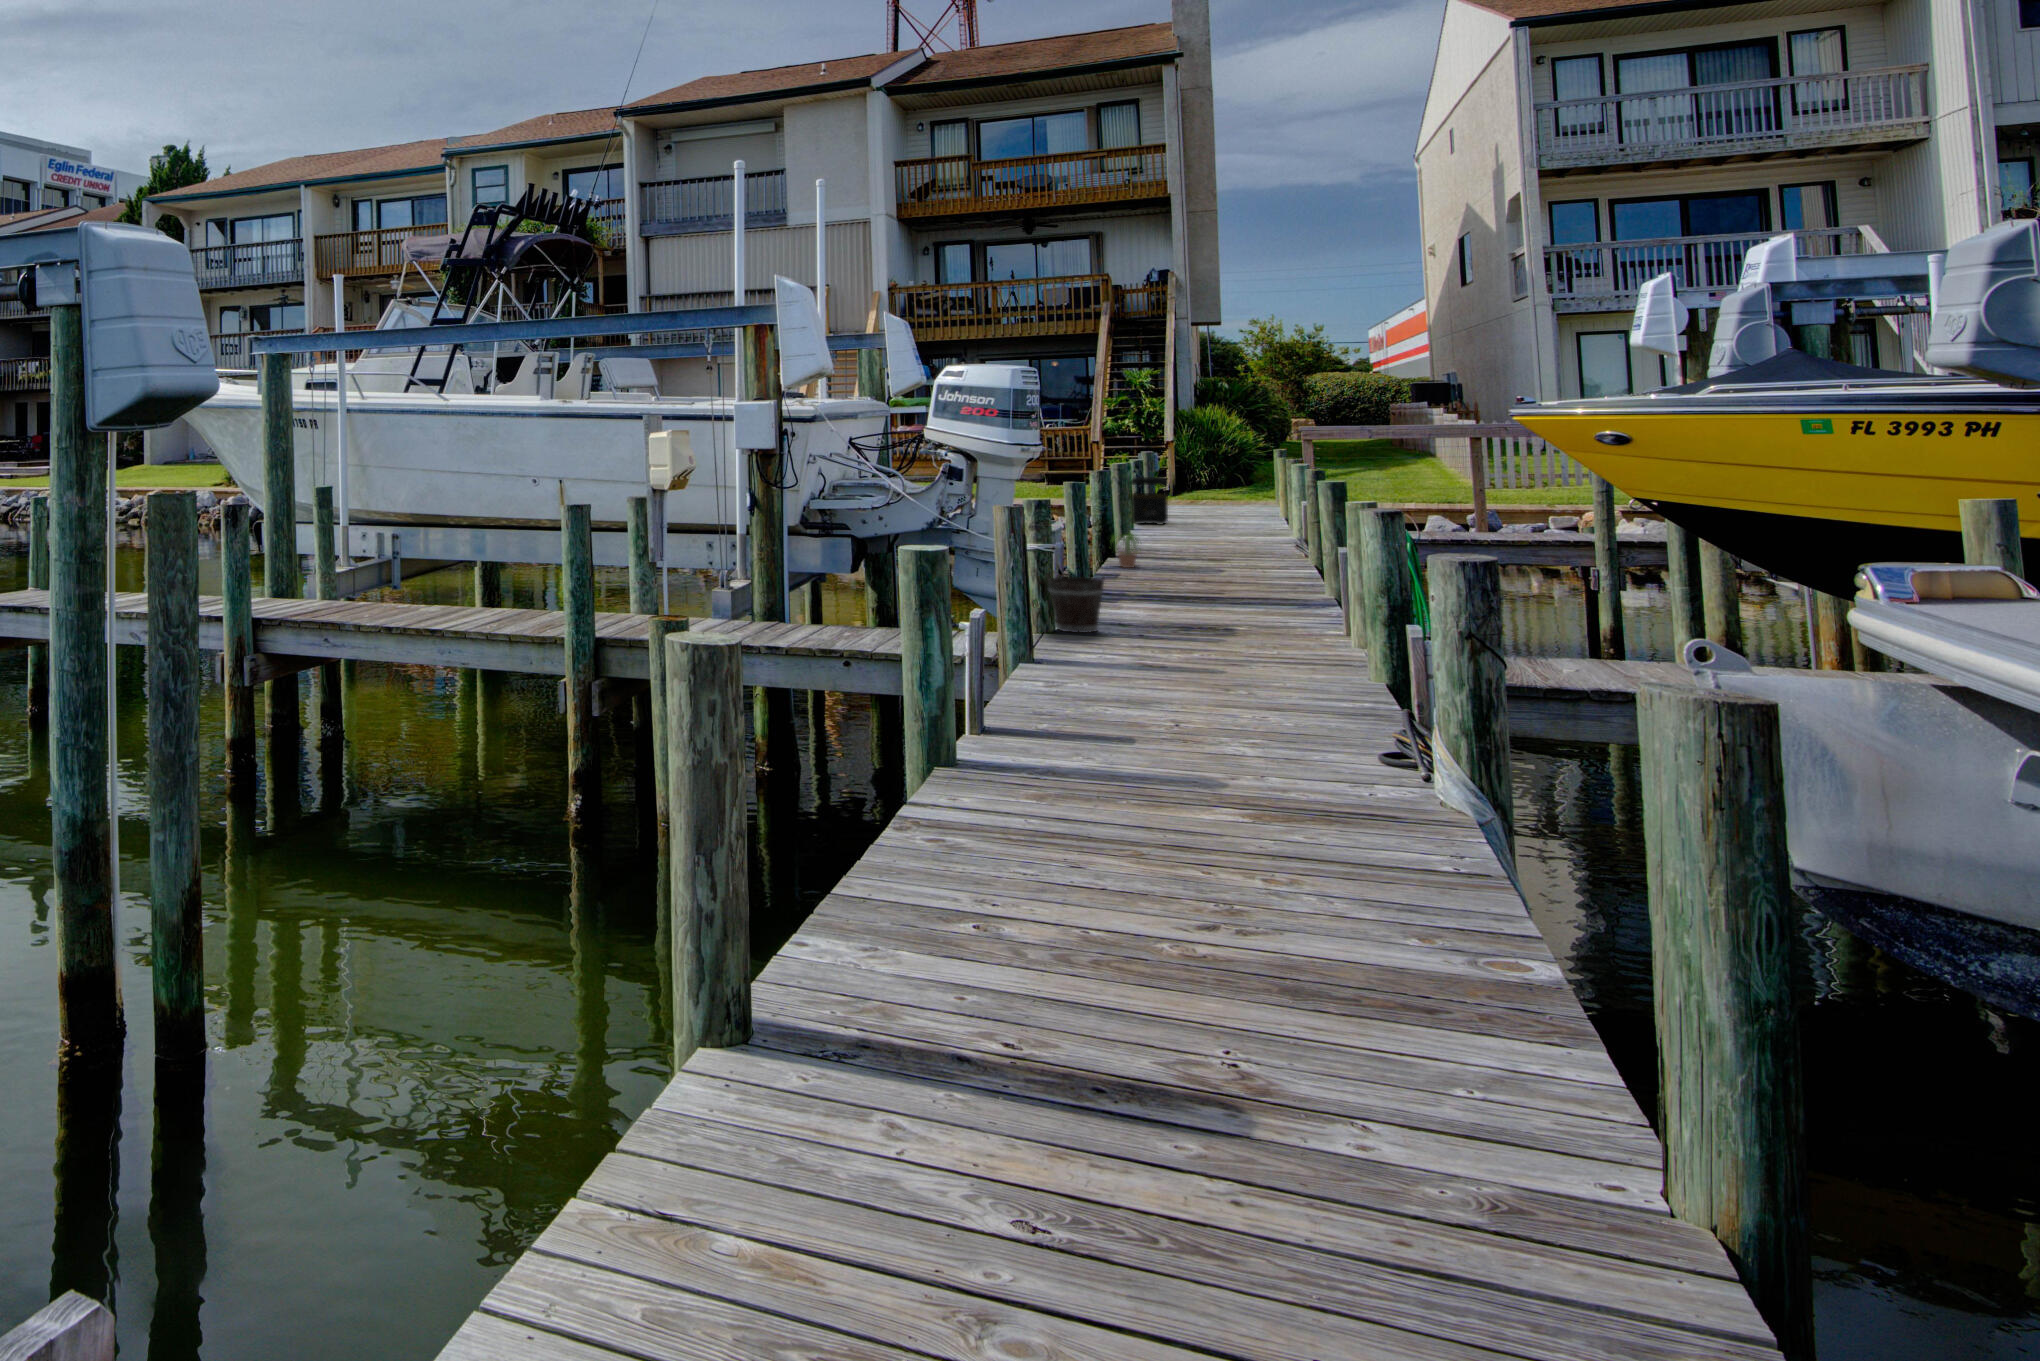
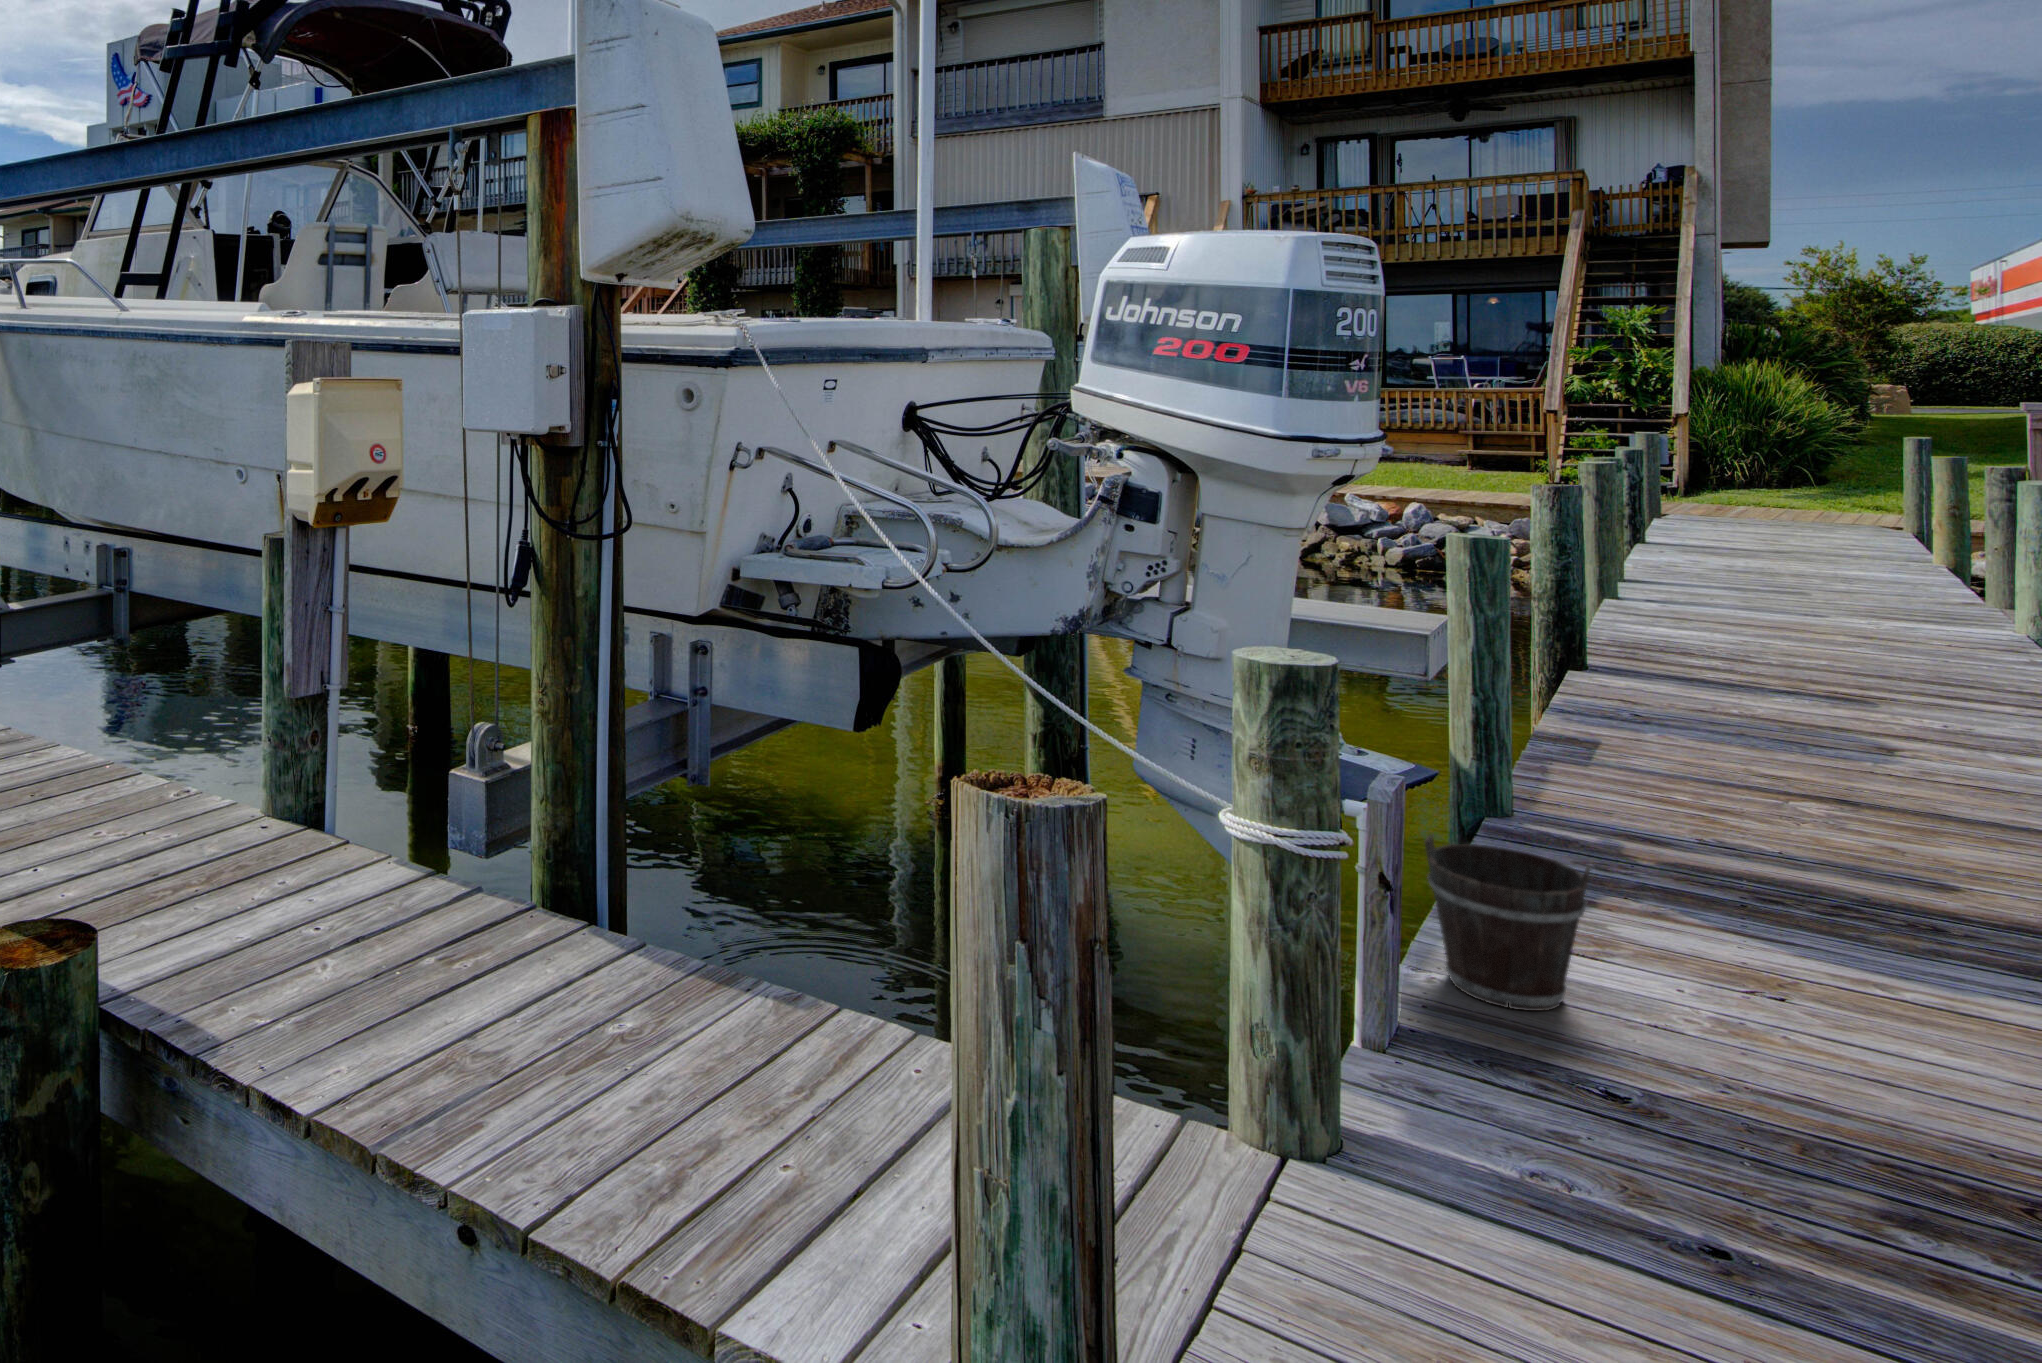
toolbox: present [1130,477,1168,524] -> none [1618,487,1689,568]
potted plant: present [1111,534,1137,568] -> none [1572,633,1658,701]

